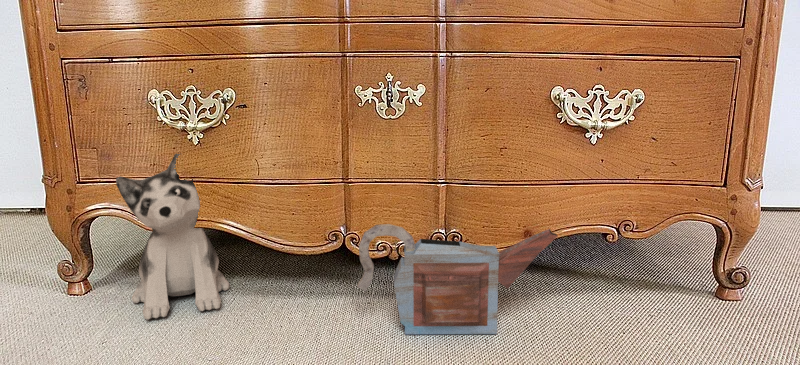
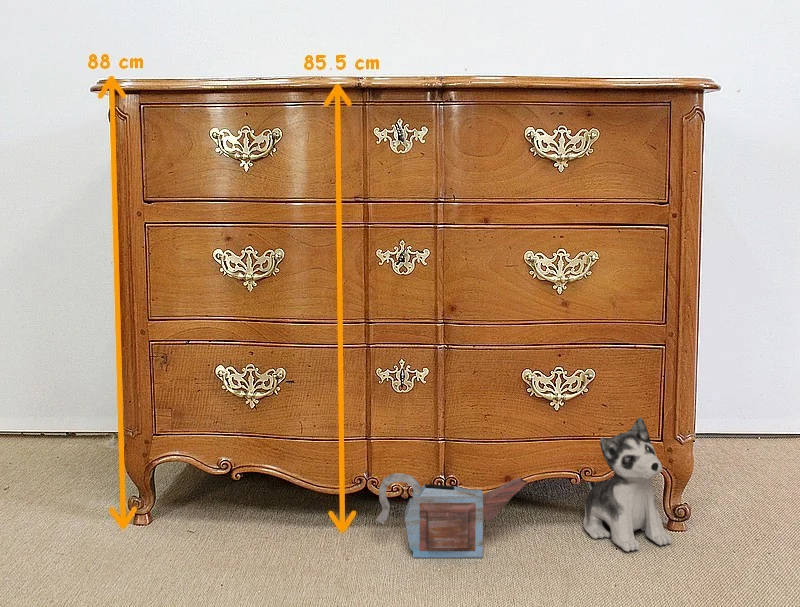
plush toy: present [116,153,229,320] -> present [583,417,672,552]

